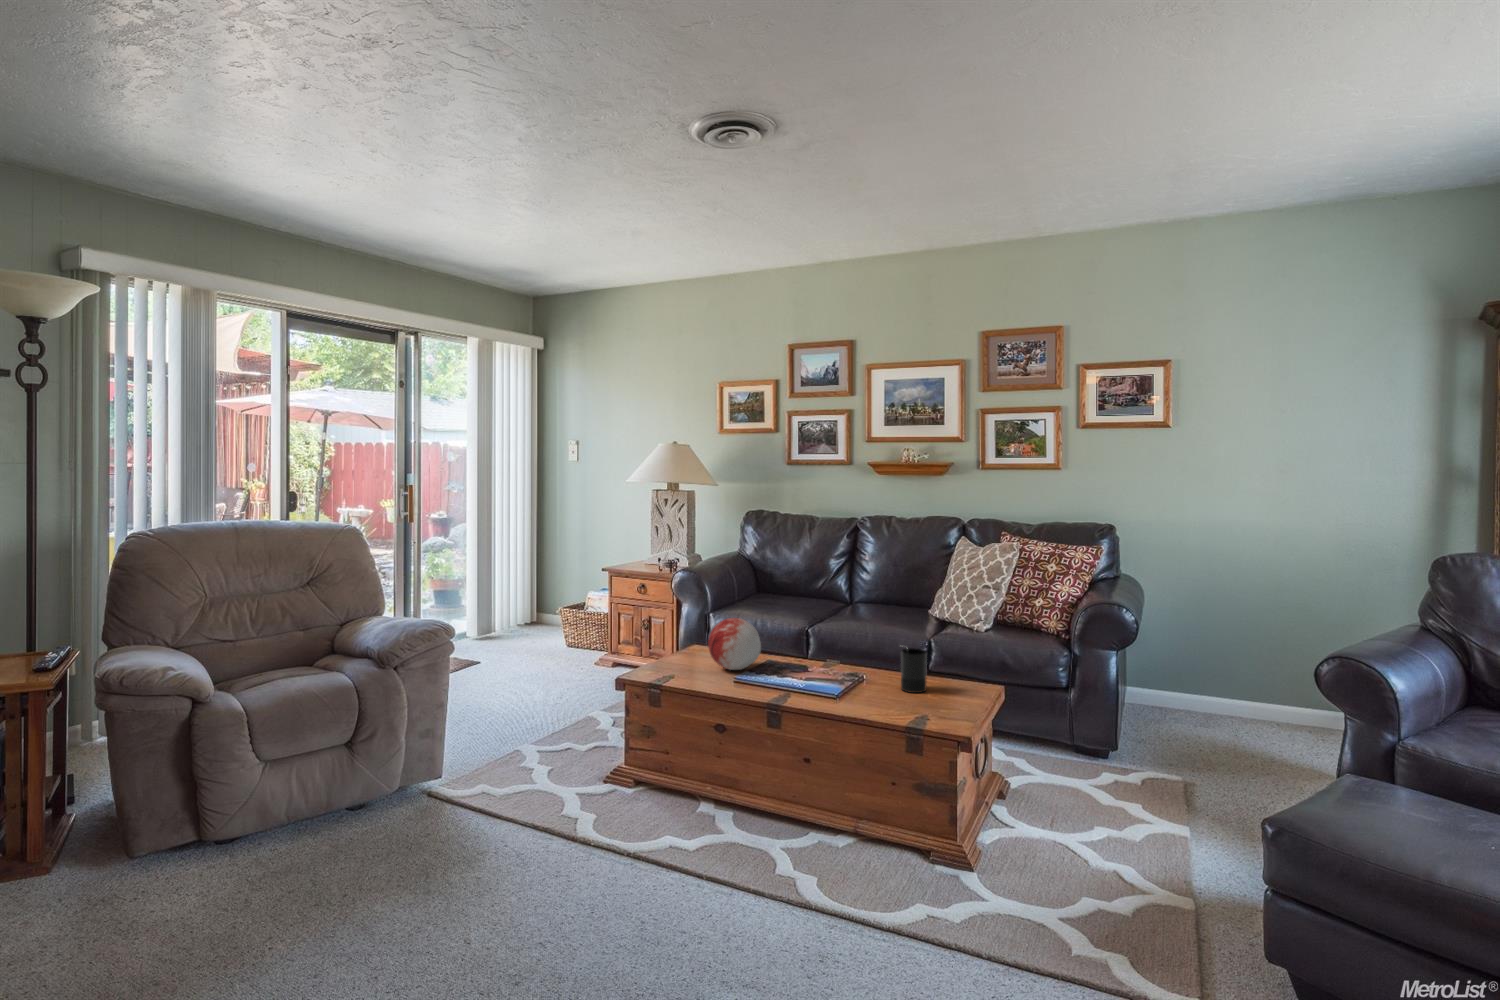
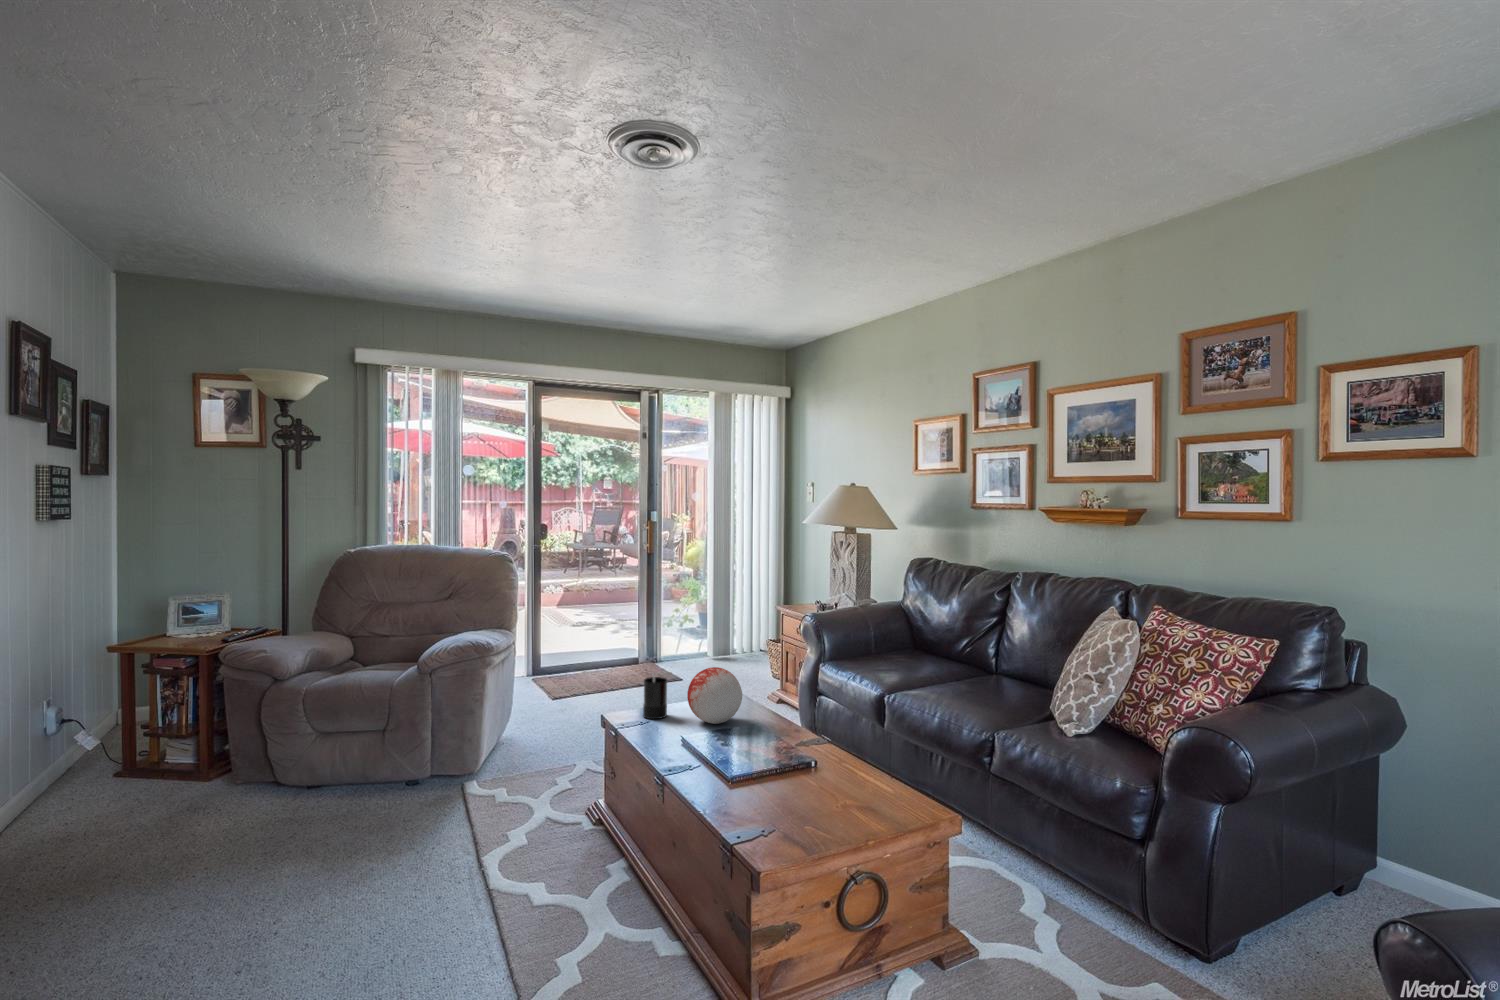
candle: present [901,648,927,693] -> present [643,676,667,719]

